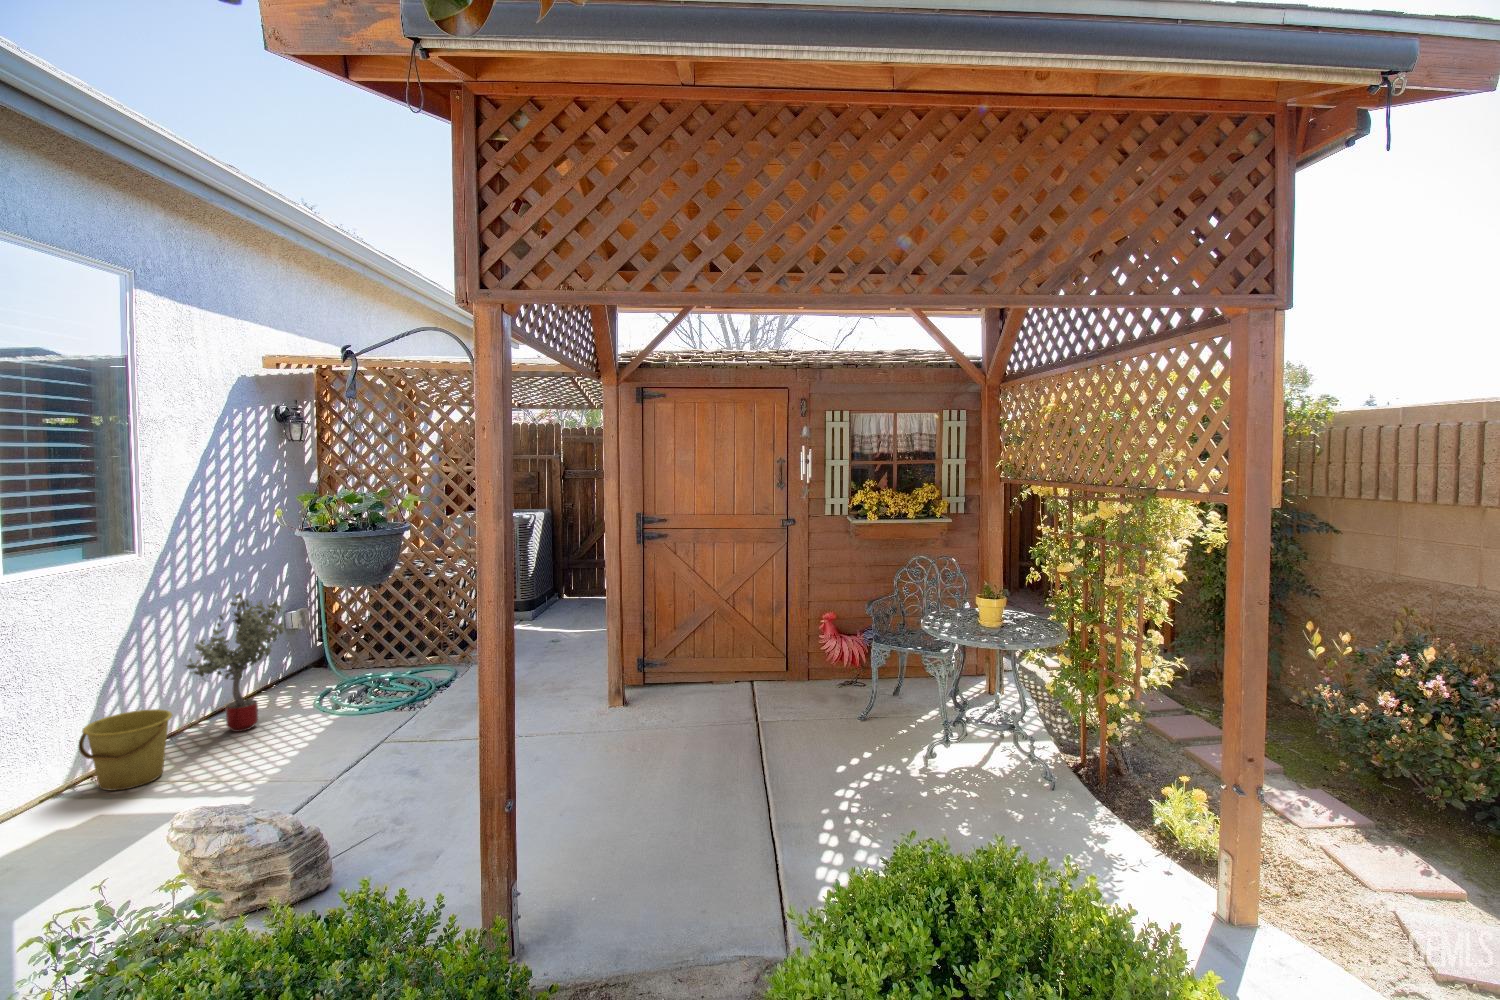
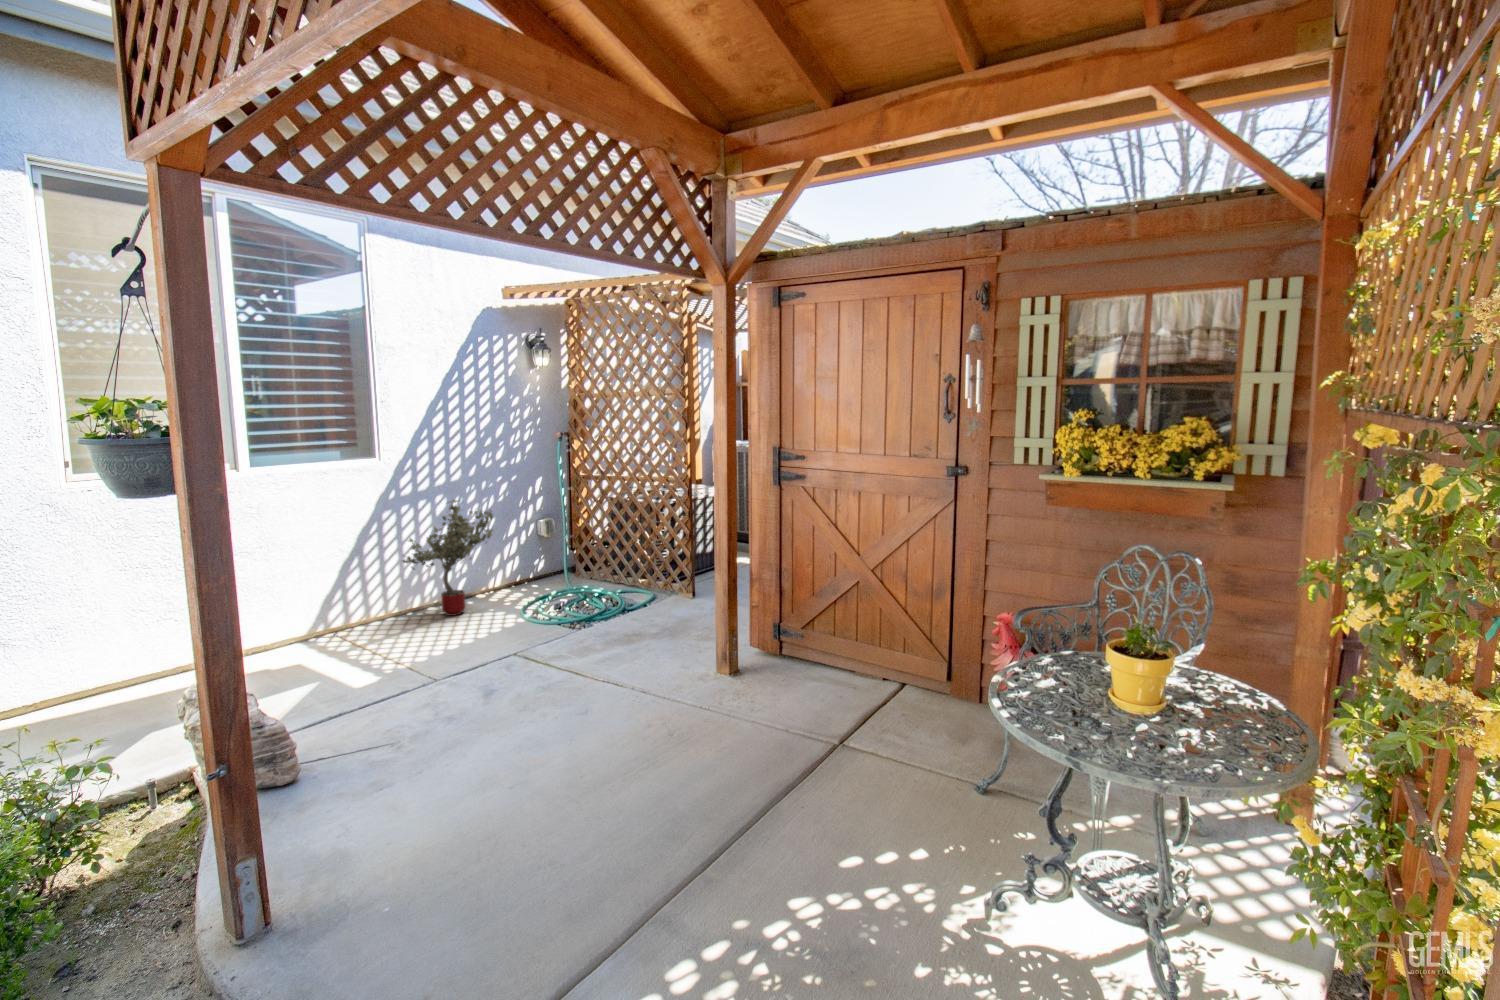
bucket: present [79,709,173,791] -> none [308,584,372,643]

